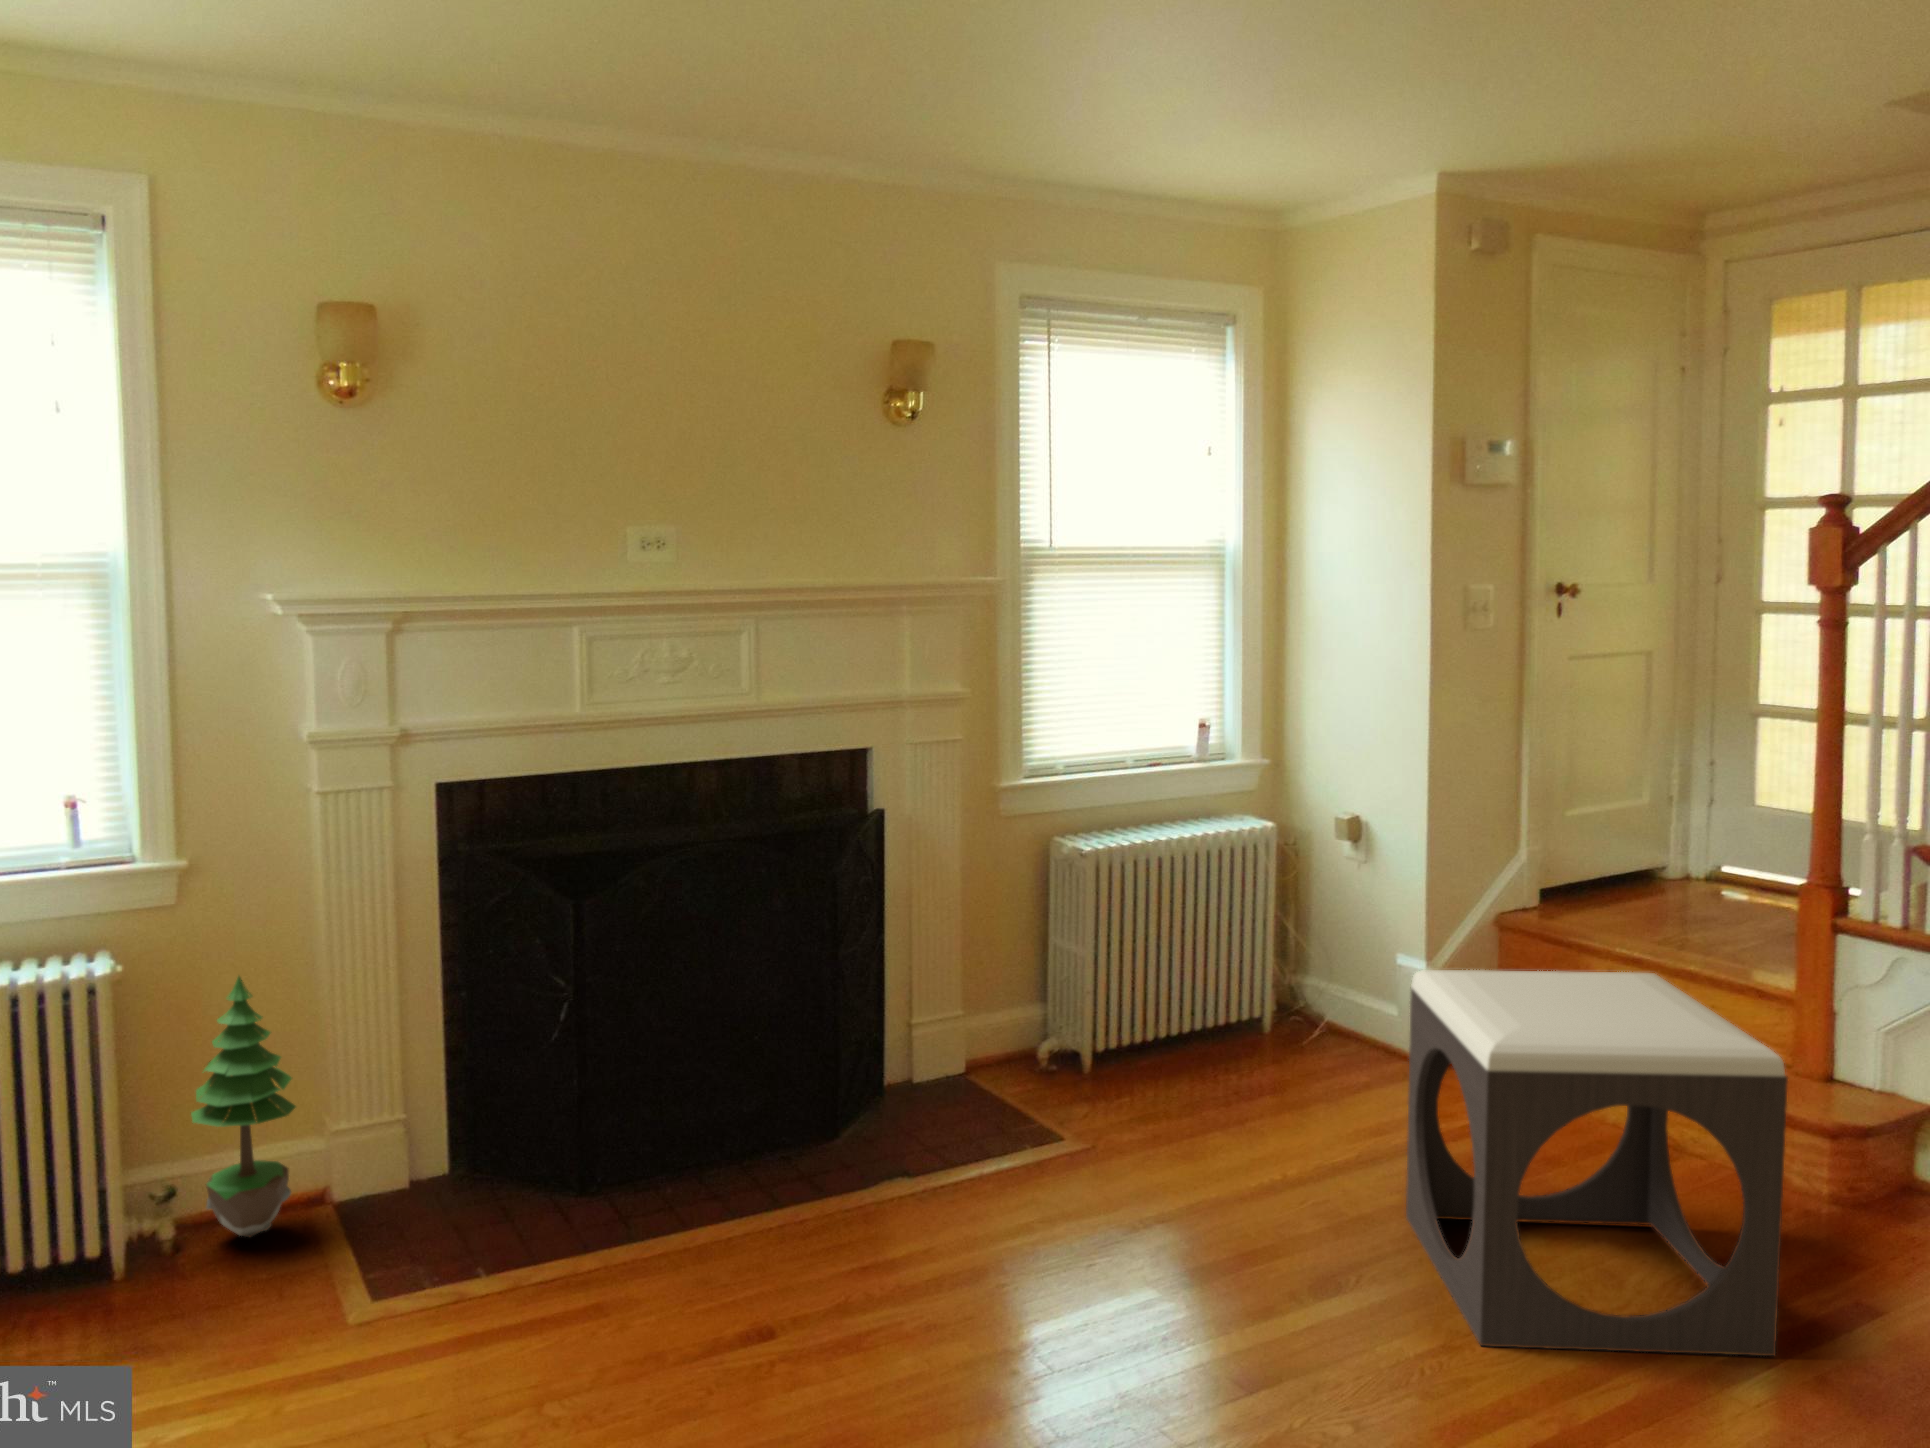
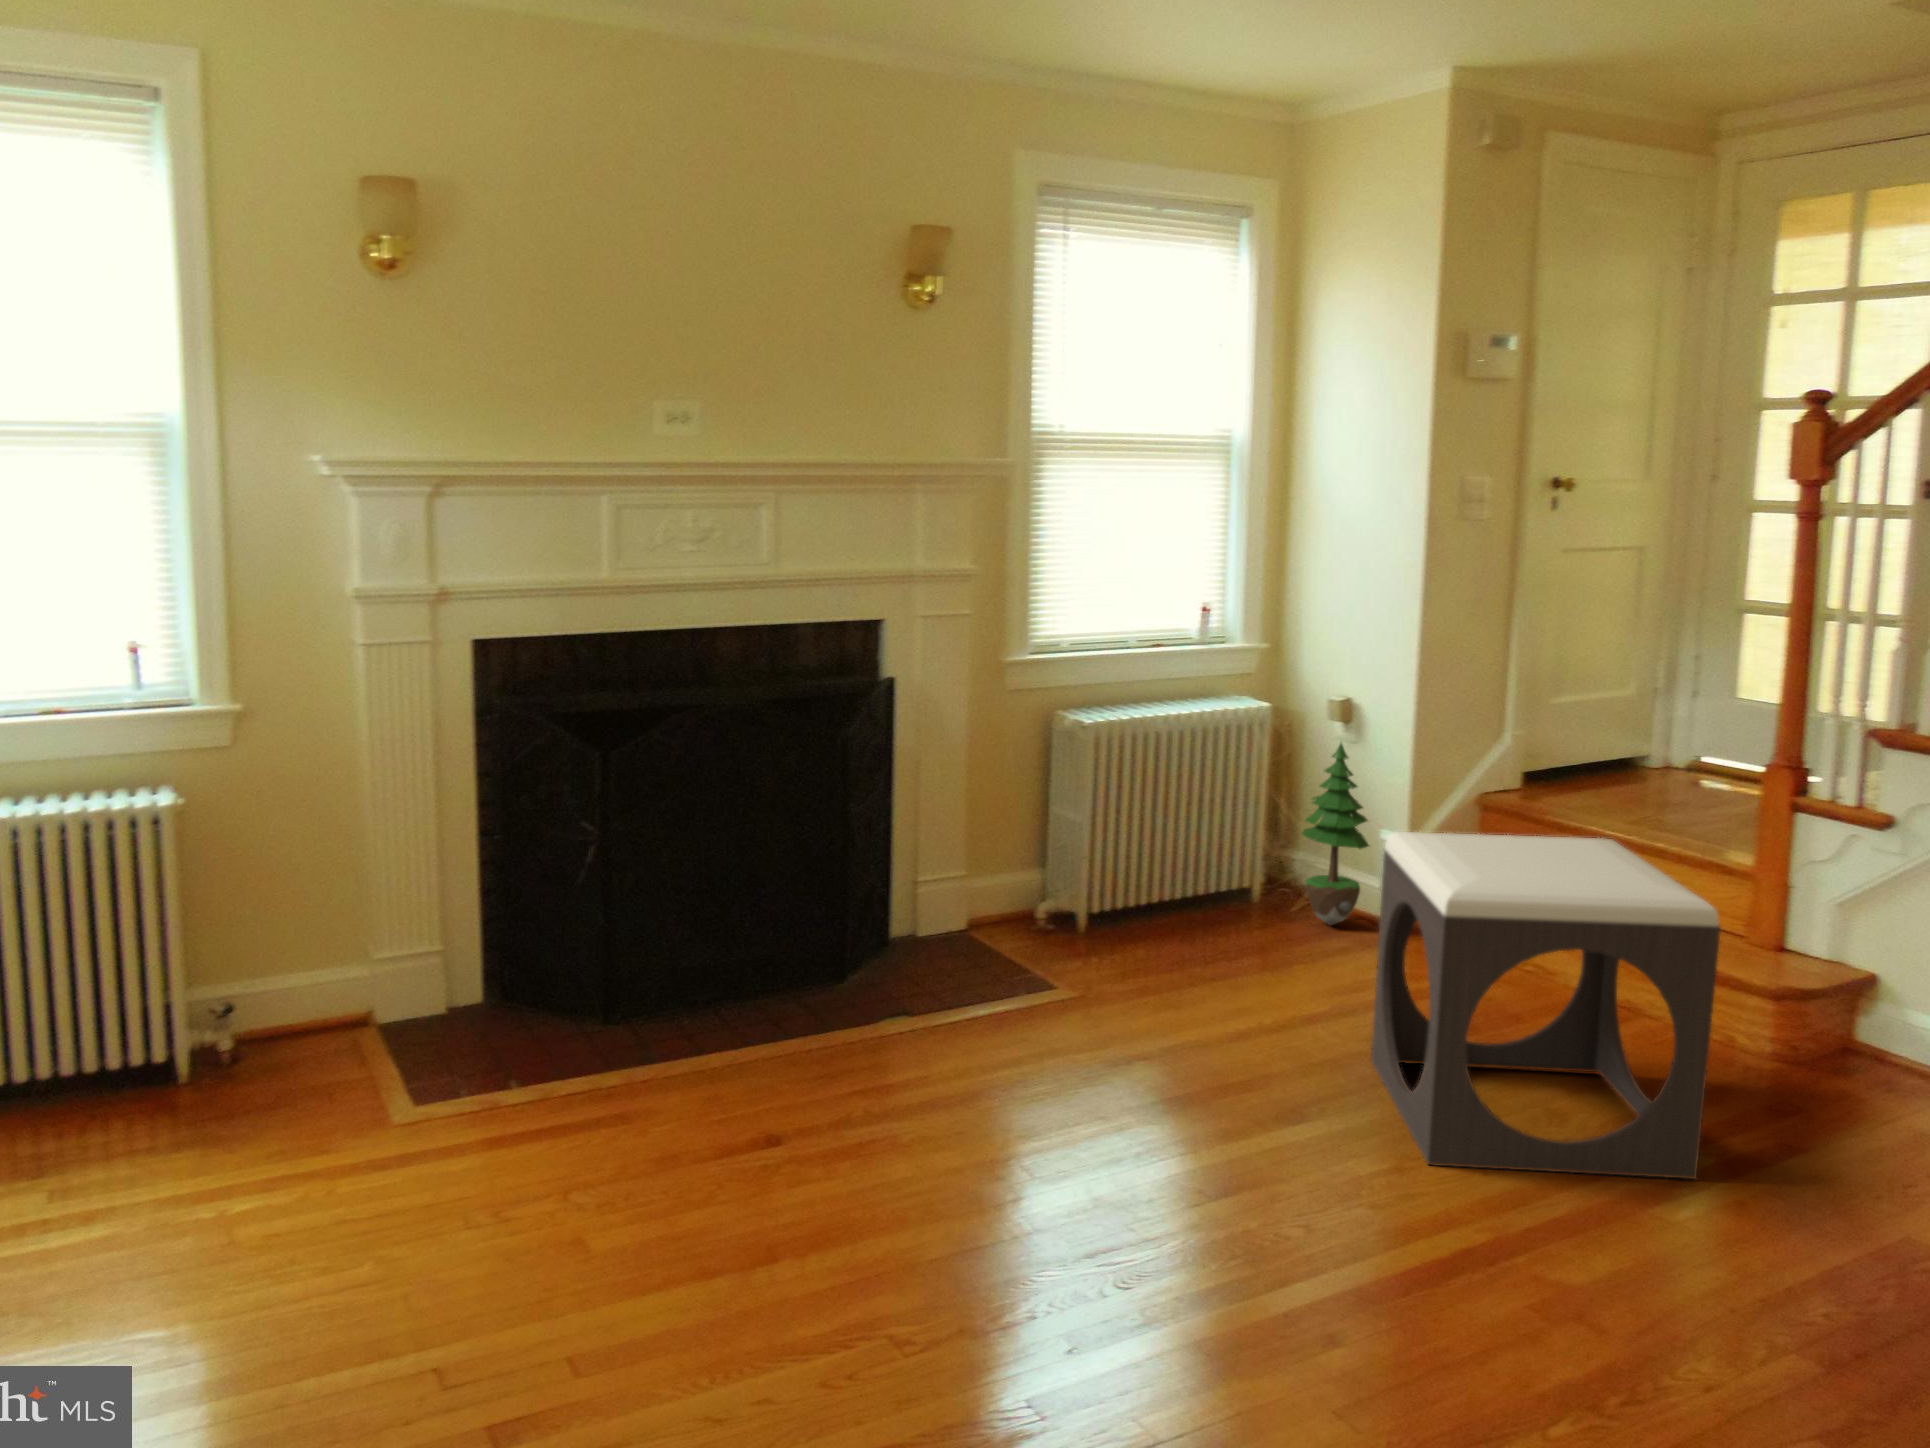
potted tree: present [191,976,296,1237] -> present [1302,742,1369,925]

